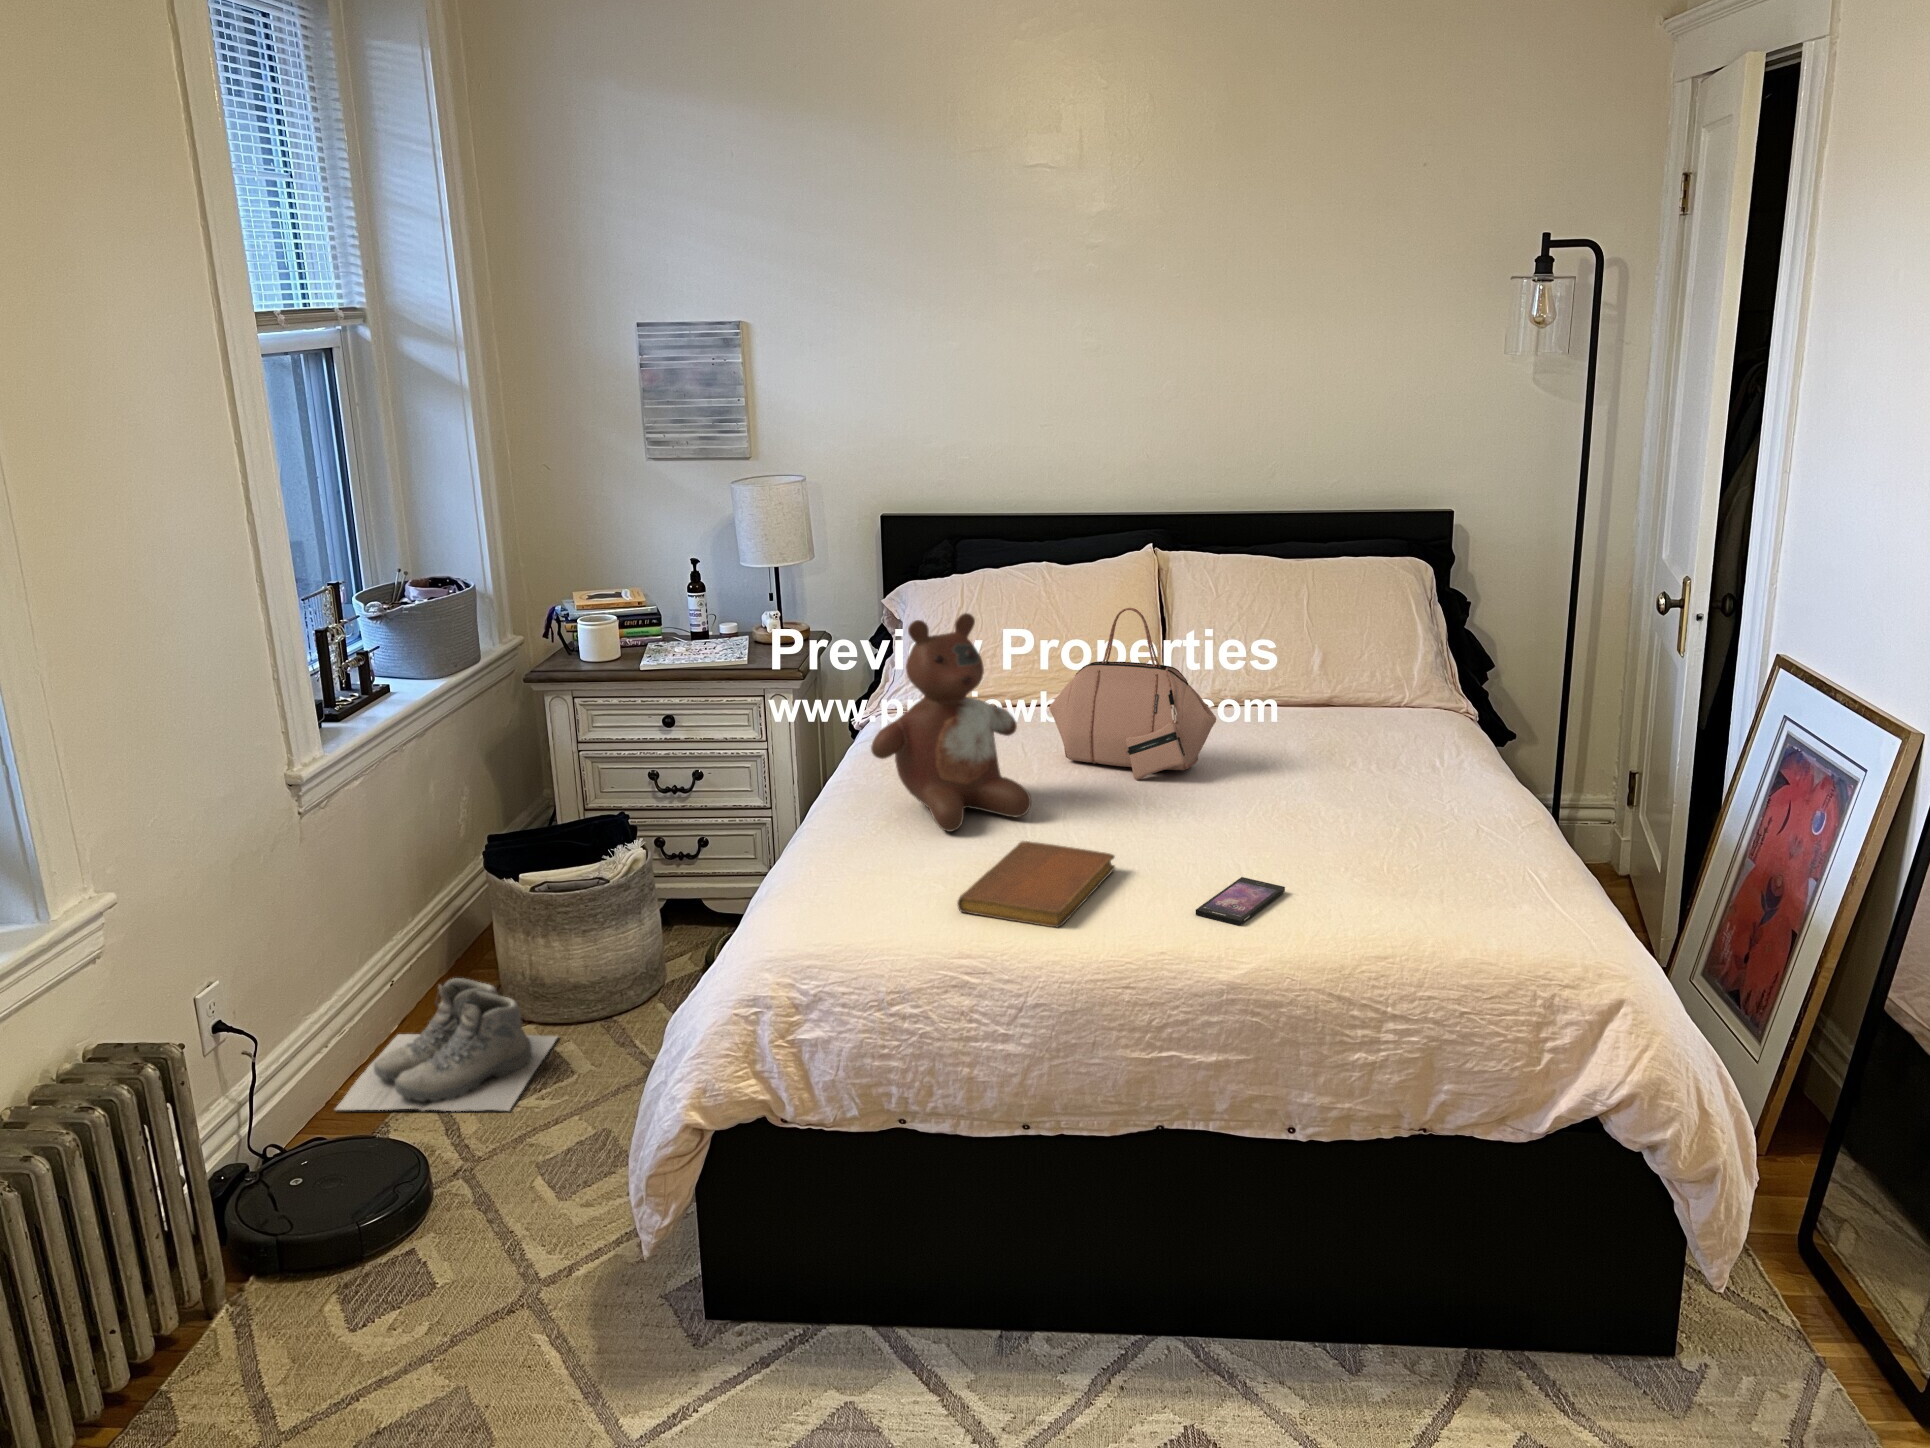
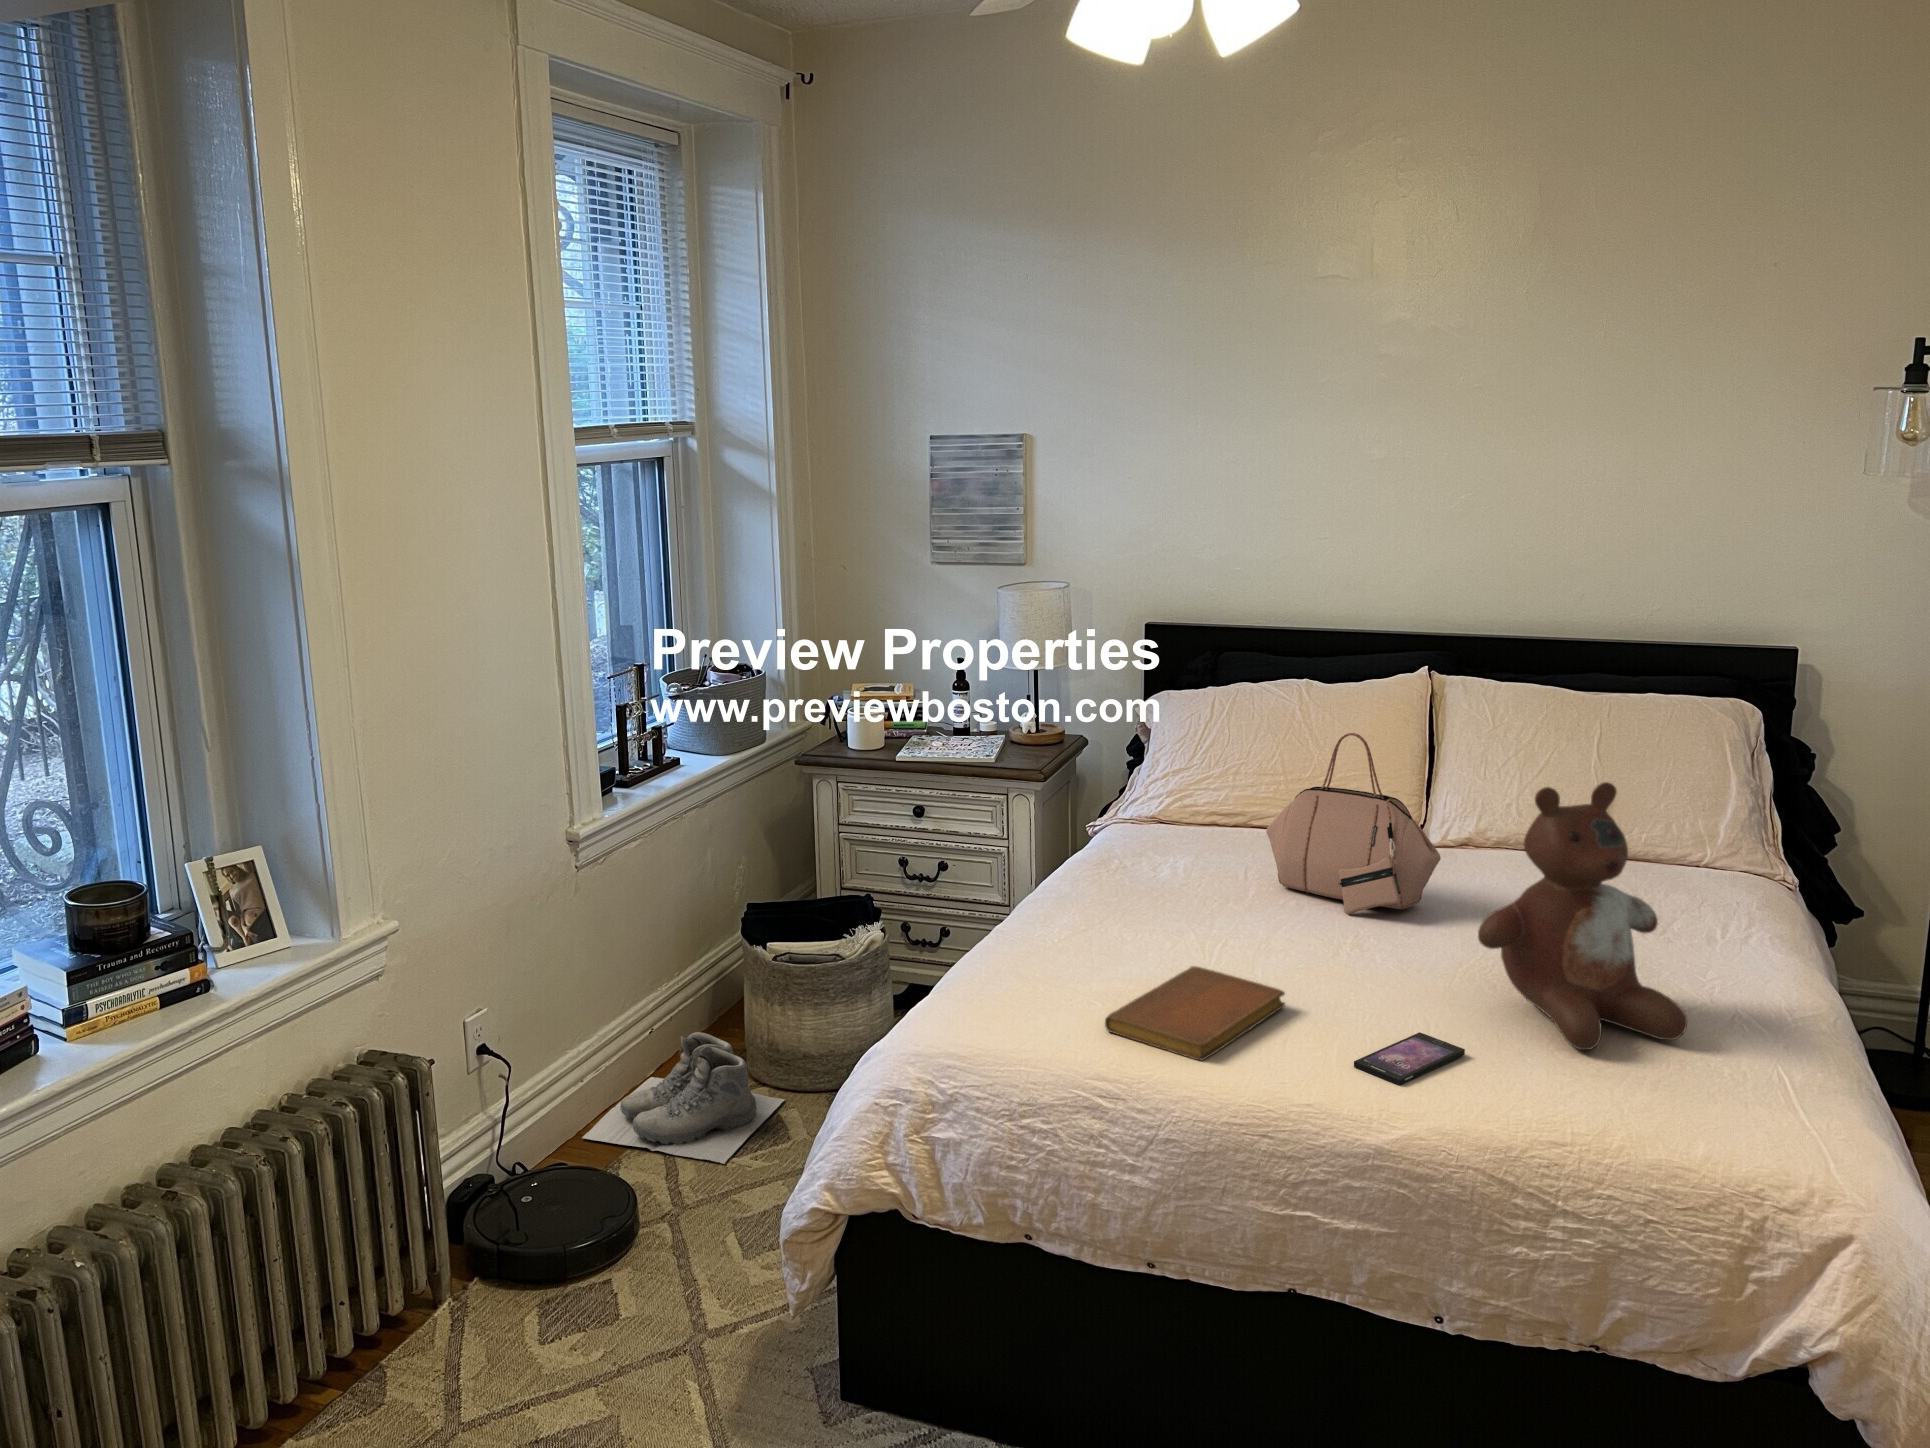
stuffed bear: present [871,613,1031,832] -> present [1478,782,1687,1050]

